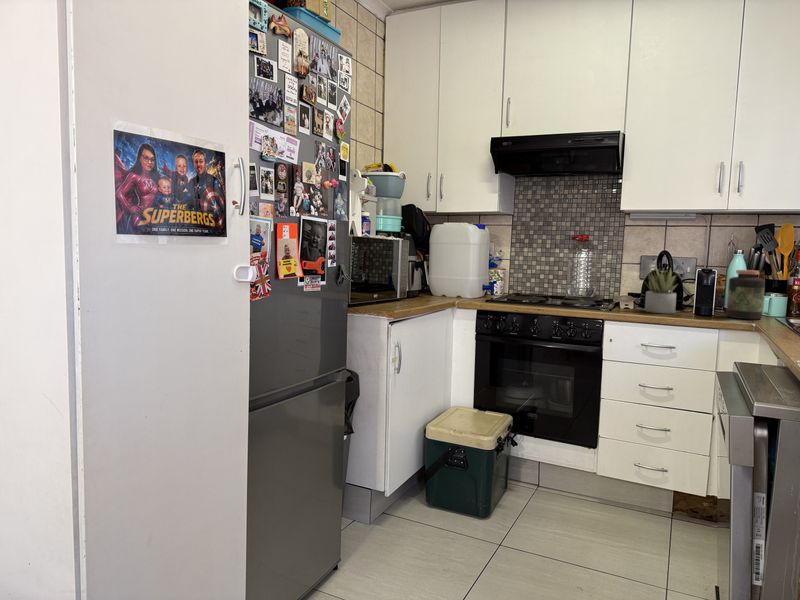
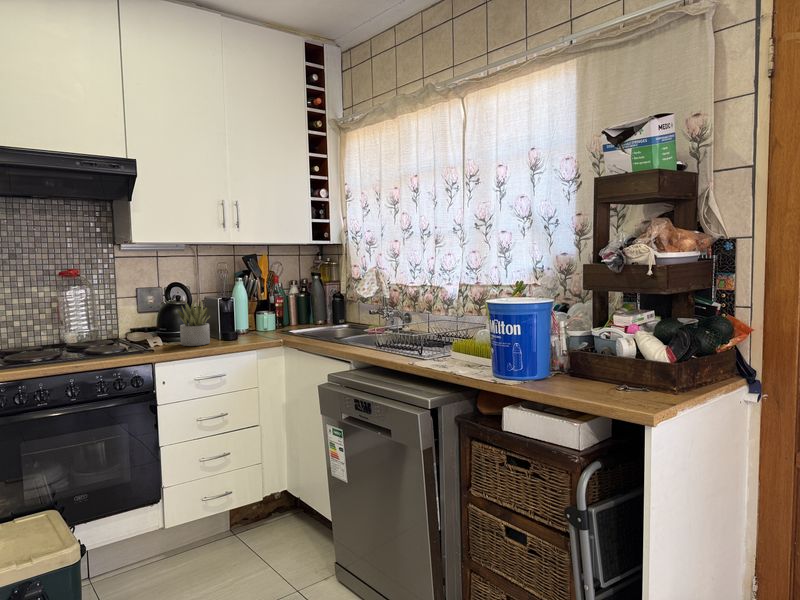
jar: present [726,270,765,319] -> none [248,295,276,338]

